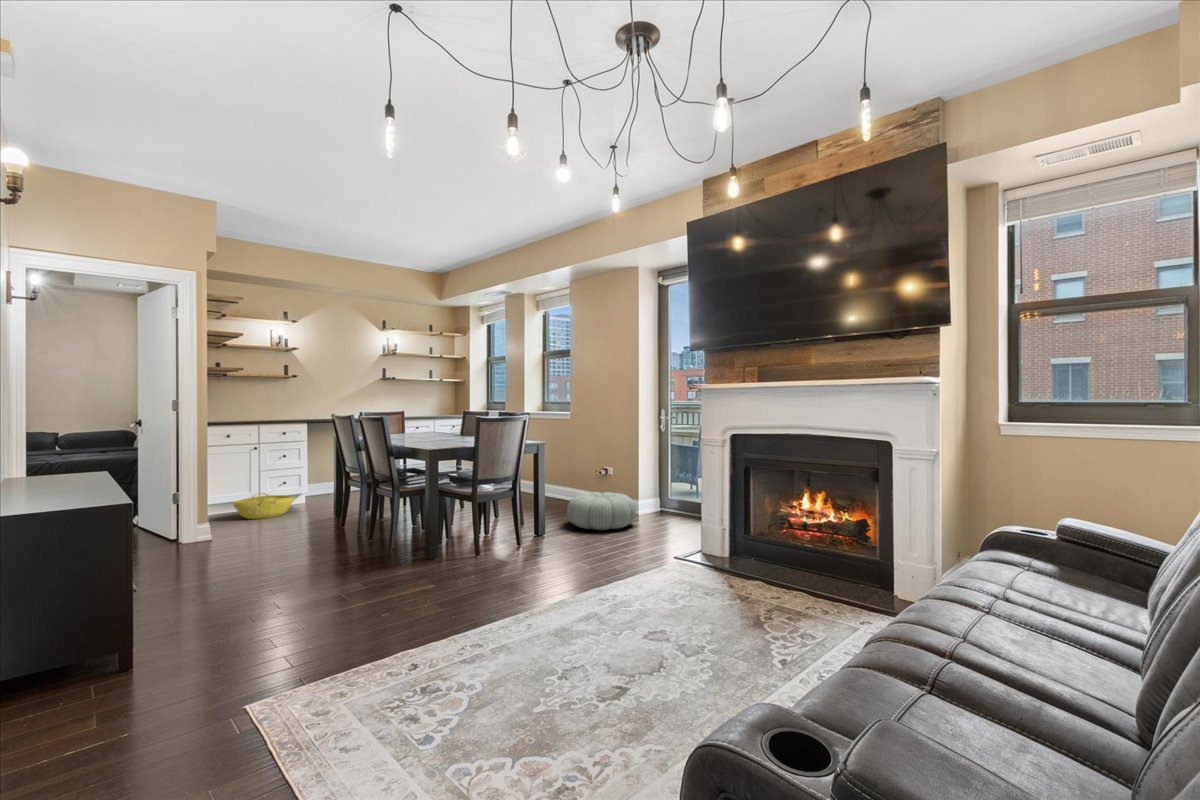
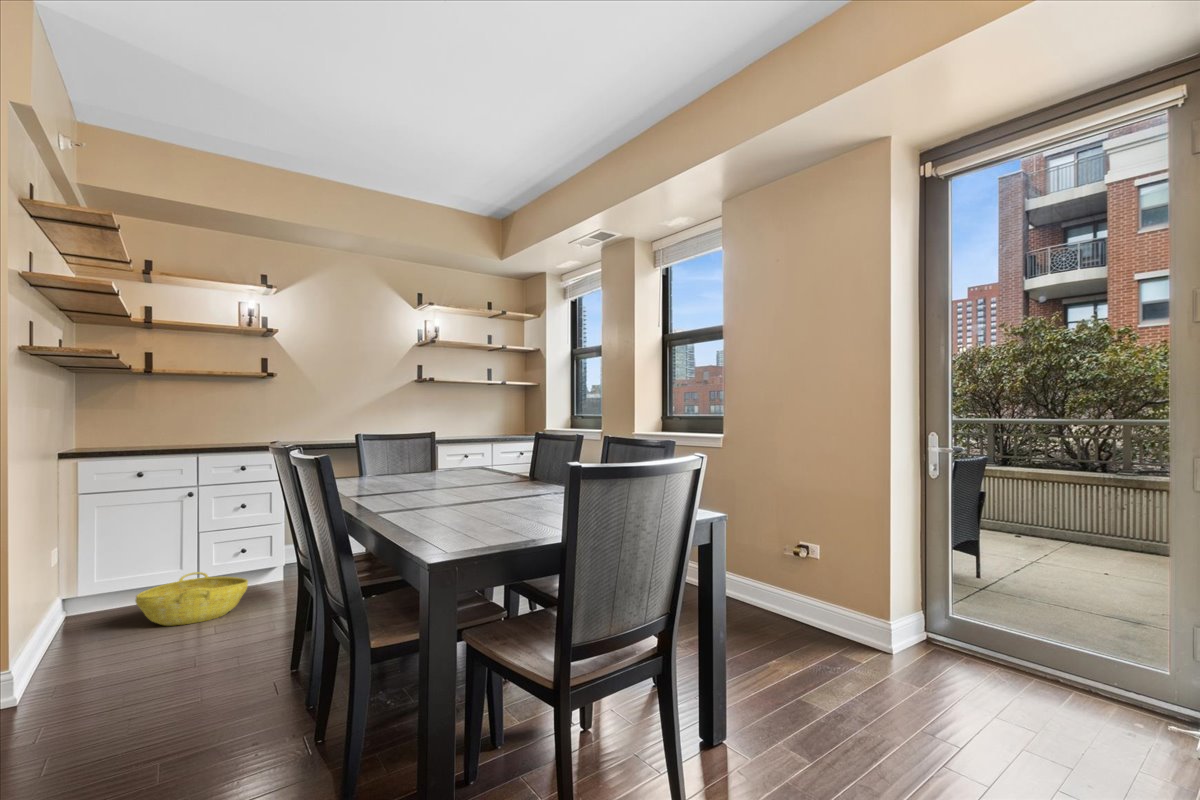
pouf: present [567,492,636,530] -> none [762,609,928,720]

